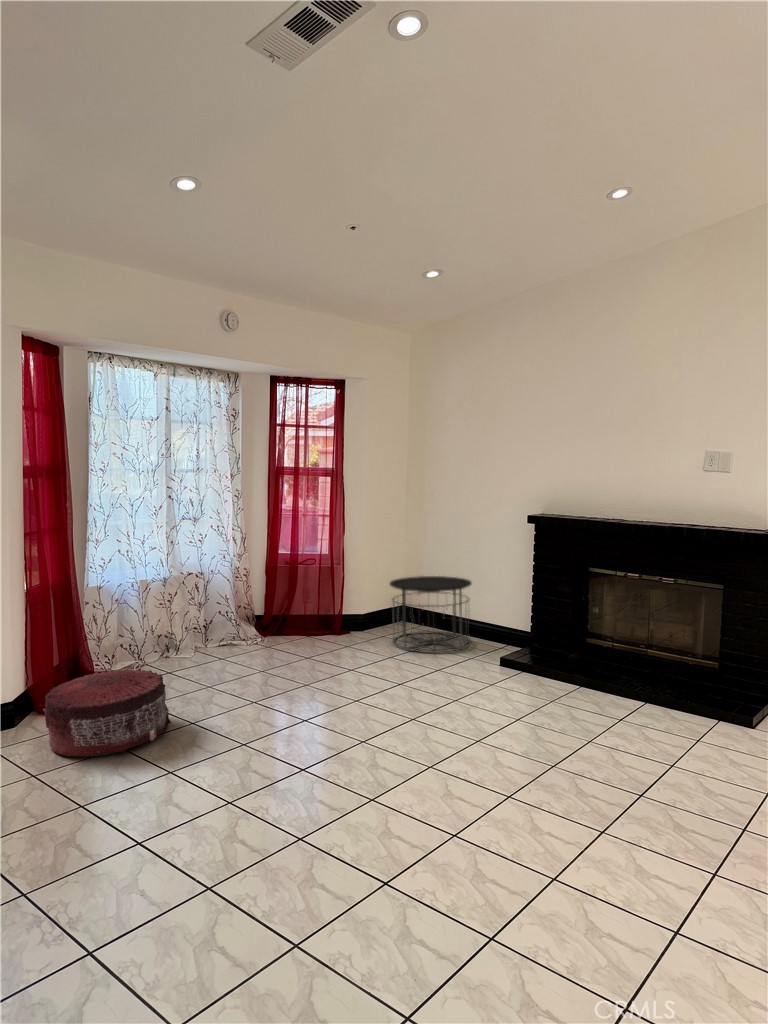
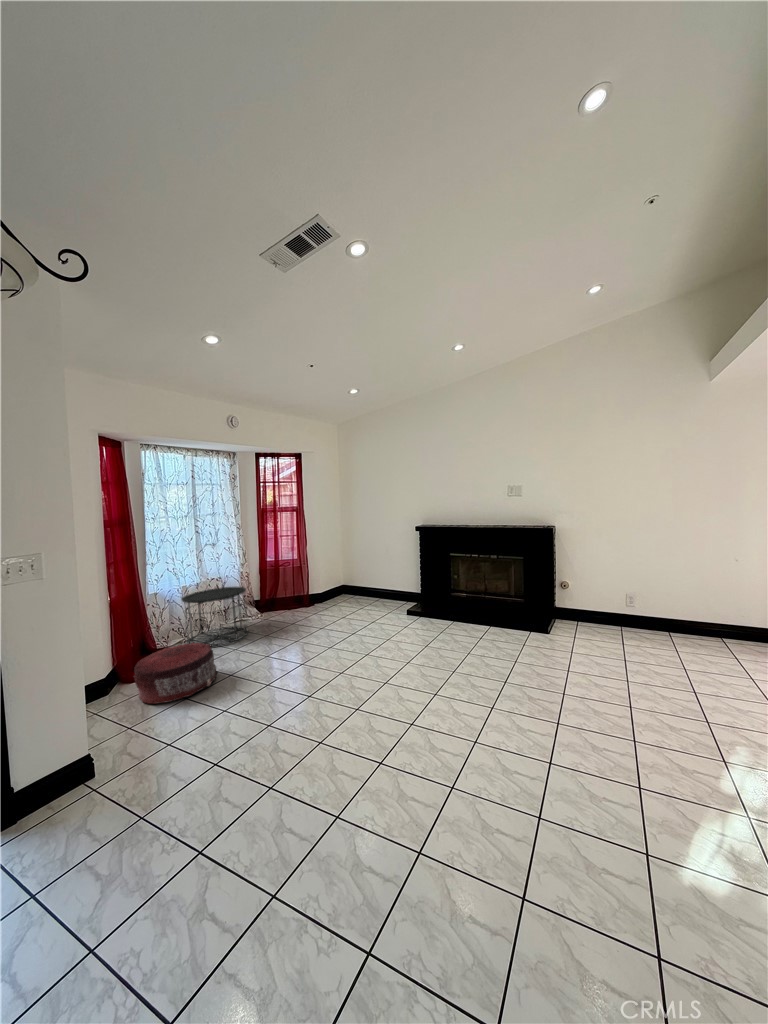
side table: present [390,576,471,653] -> present [182,587,249,647]

